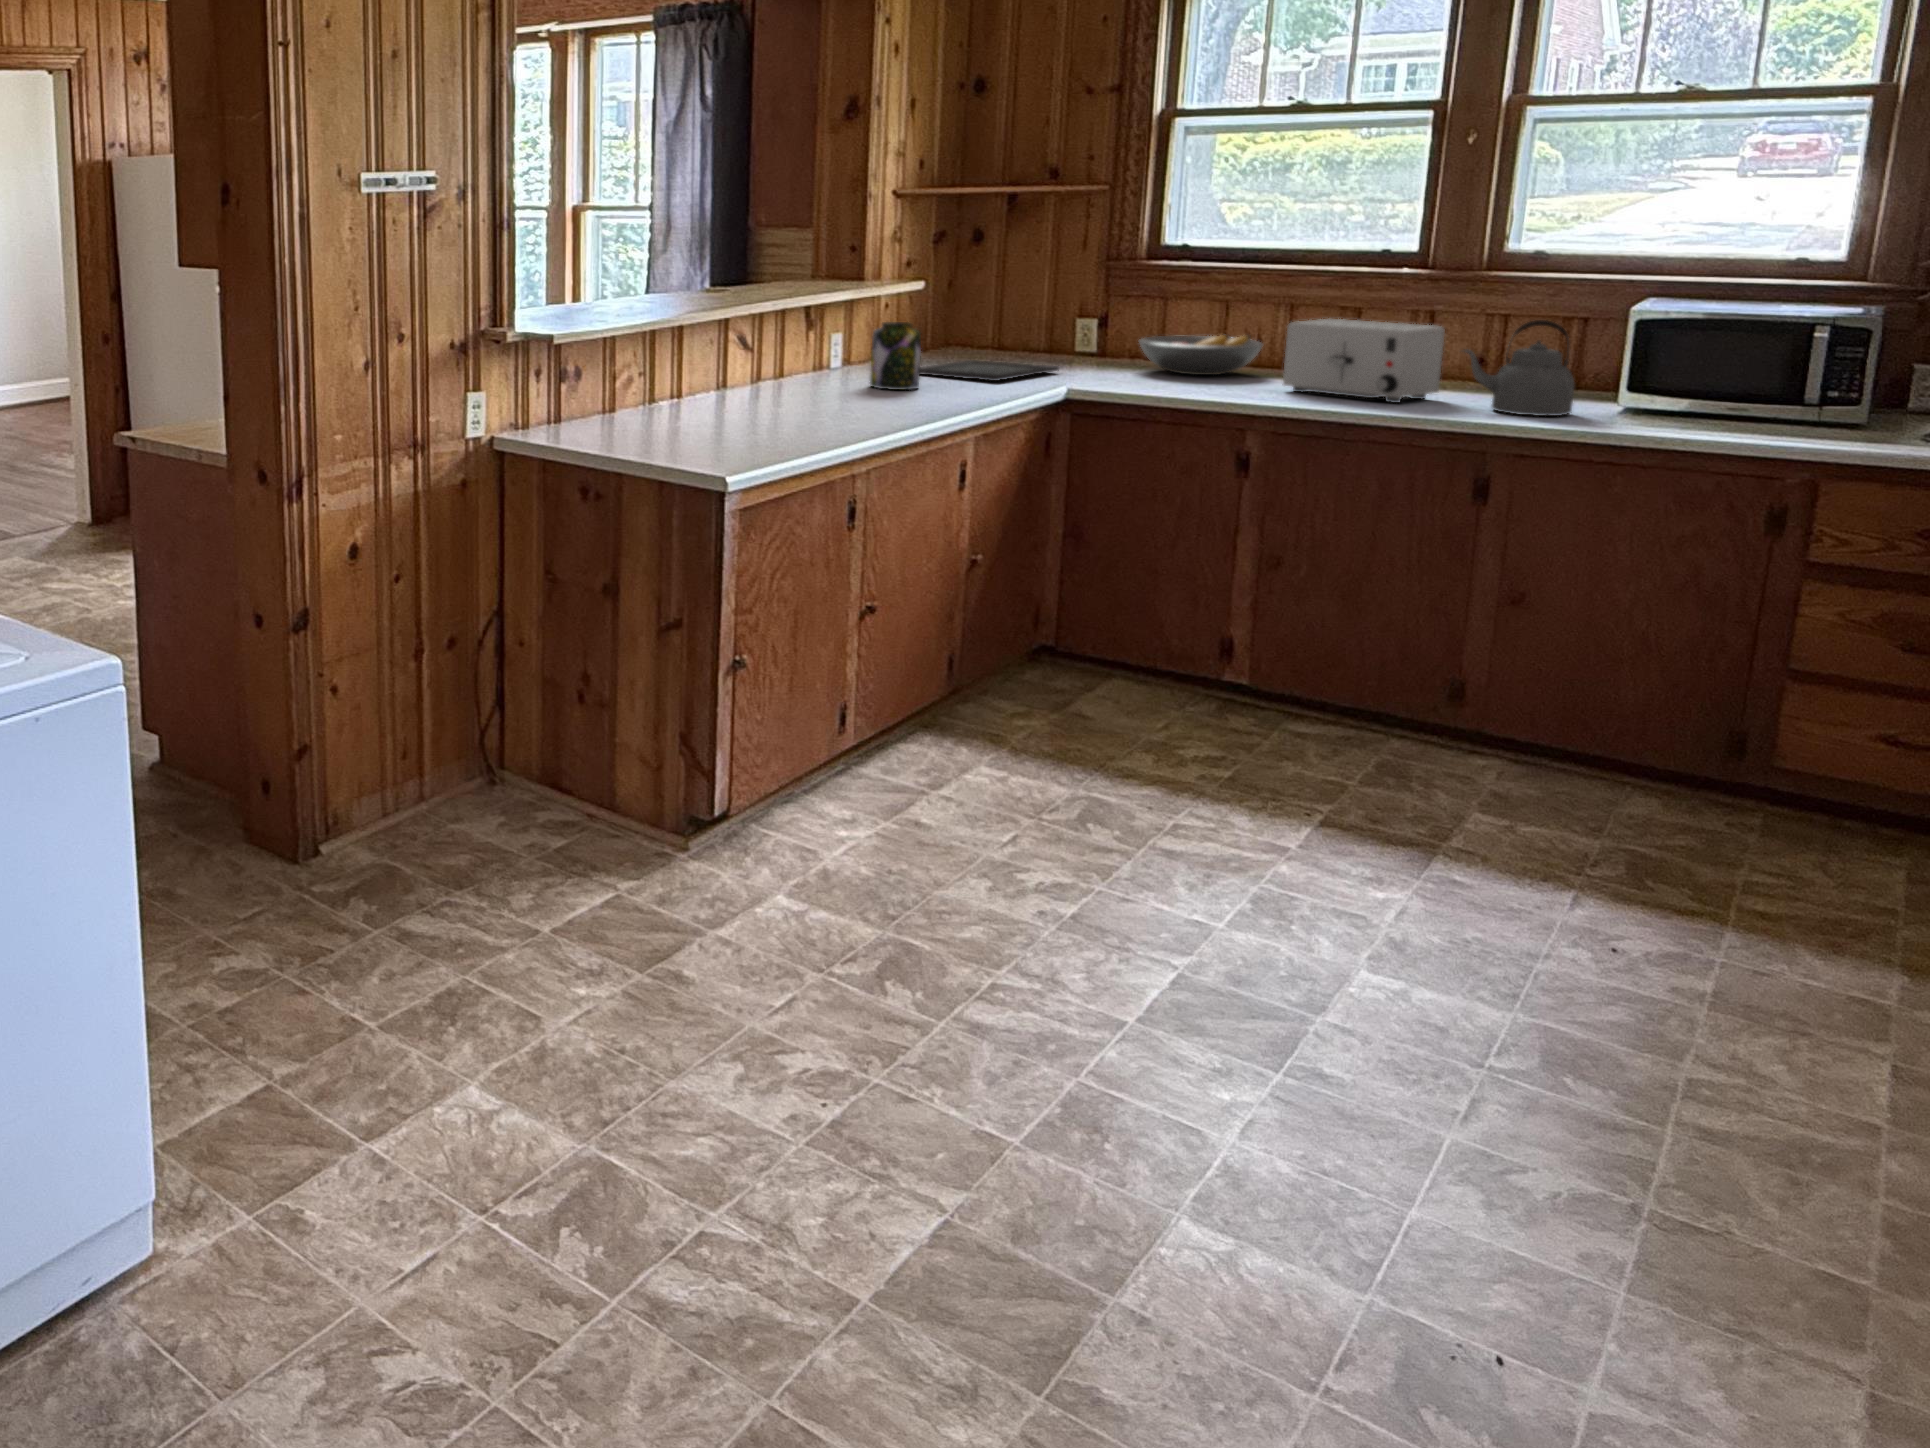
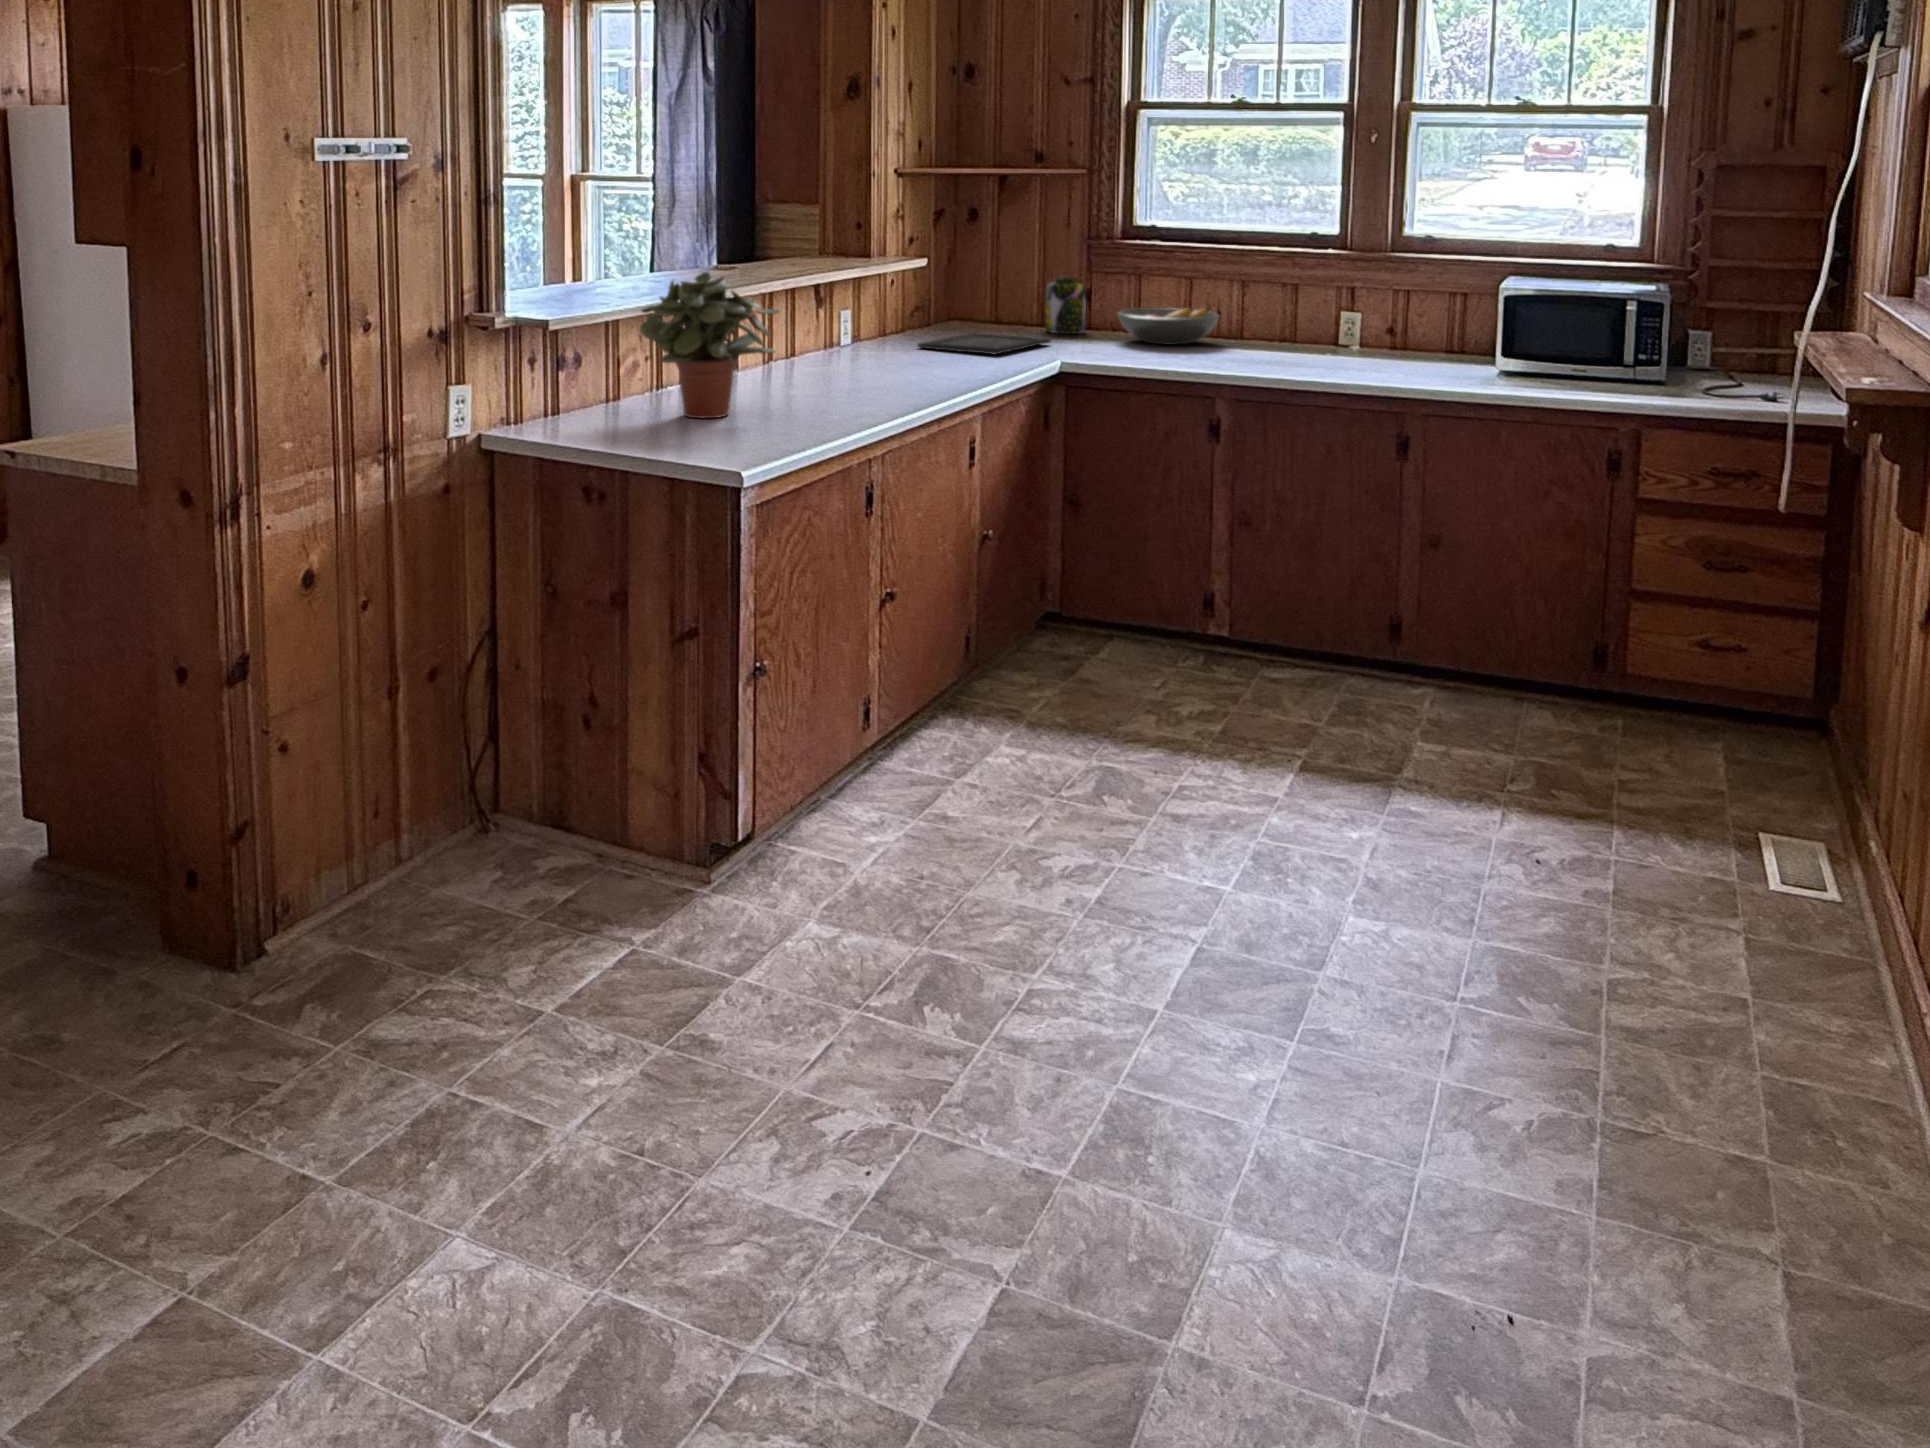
potted plant: none [633,292,769,432] -> present [640,272,780,418]
toaster: present [1283,319,1445,403] -> none [1239,293,1362,368]
kettle: present [1464,320,1574,416] -> none [1375,294,1460,378]
jar: present [870,322,921,390] -> present [1046,277,1086,334]

